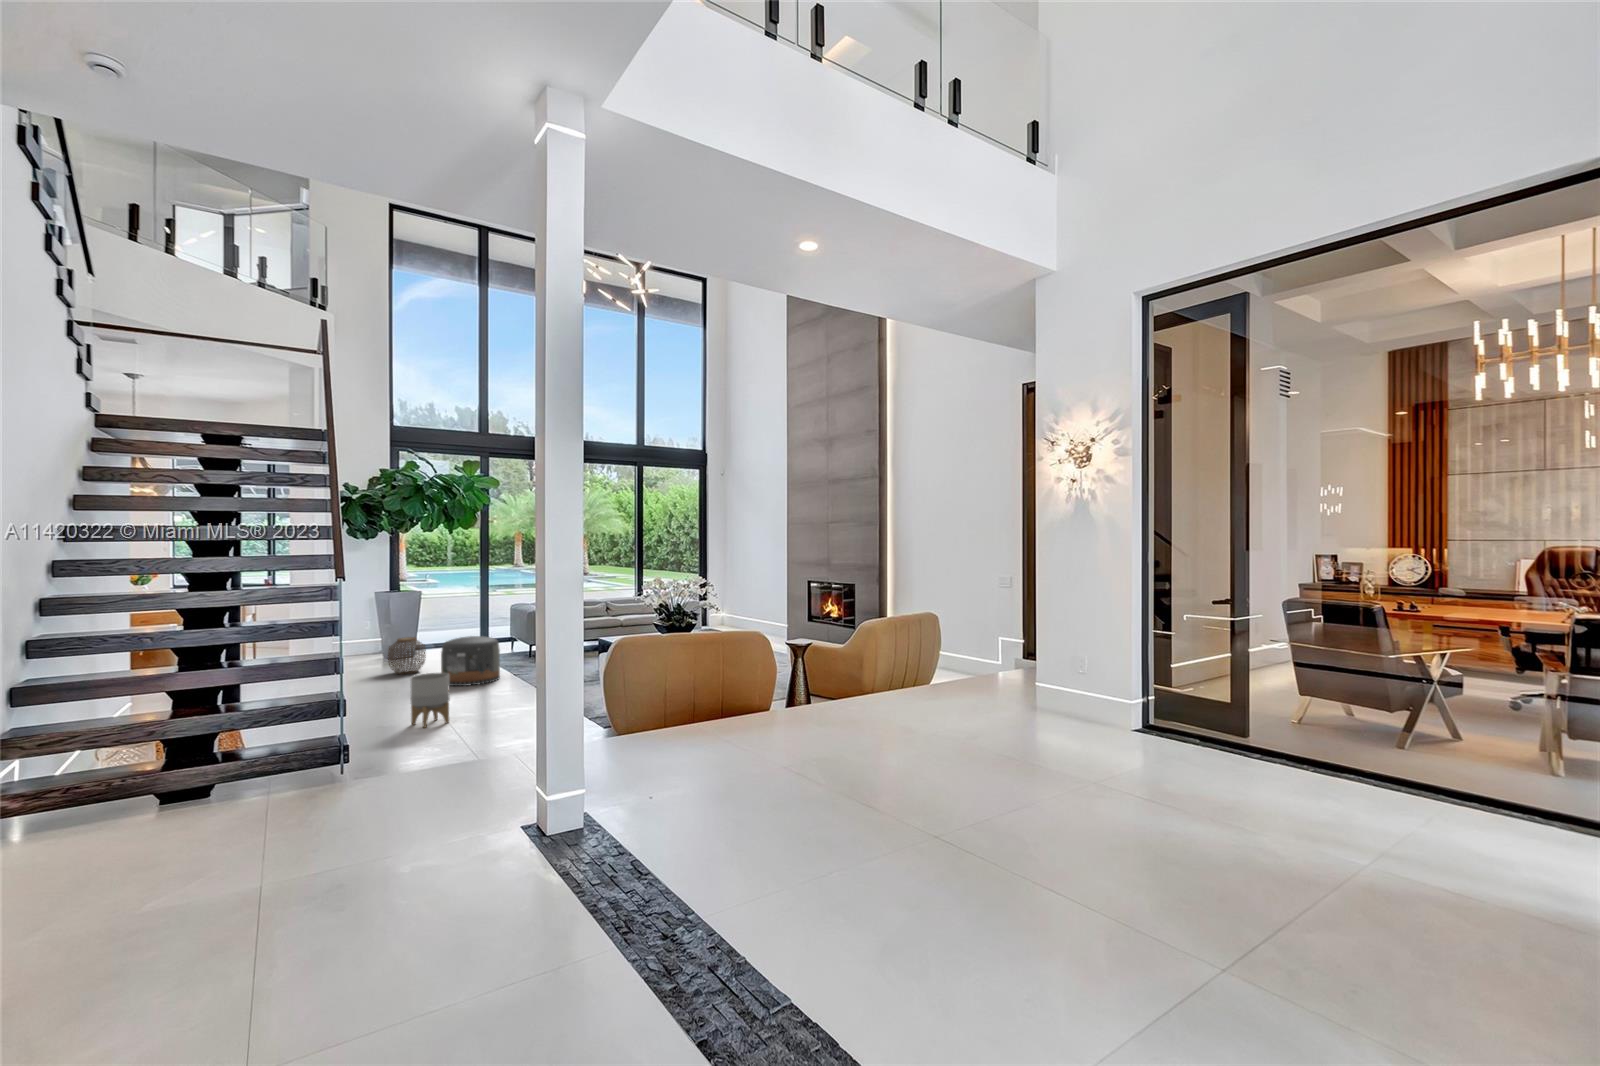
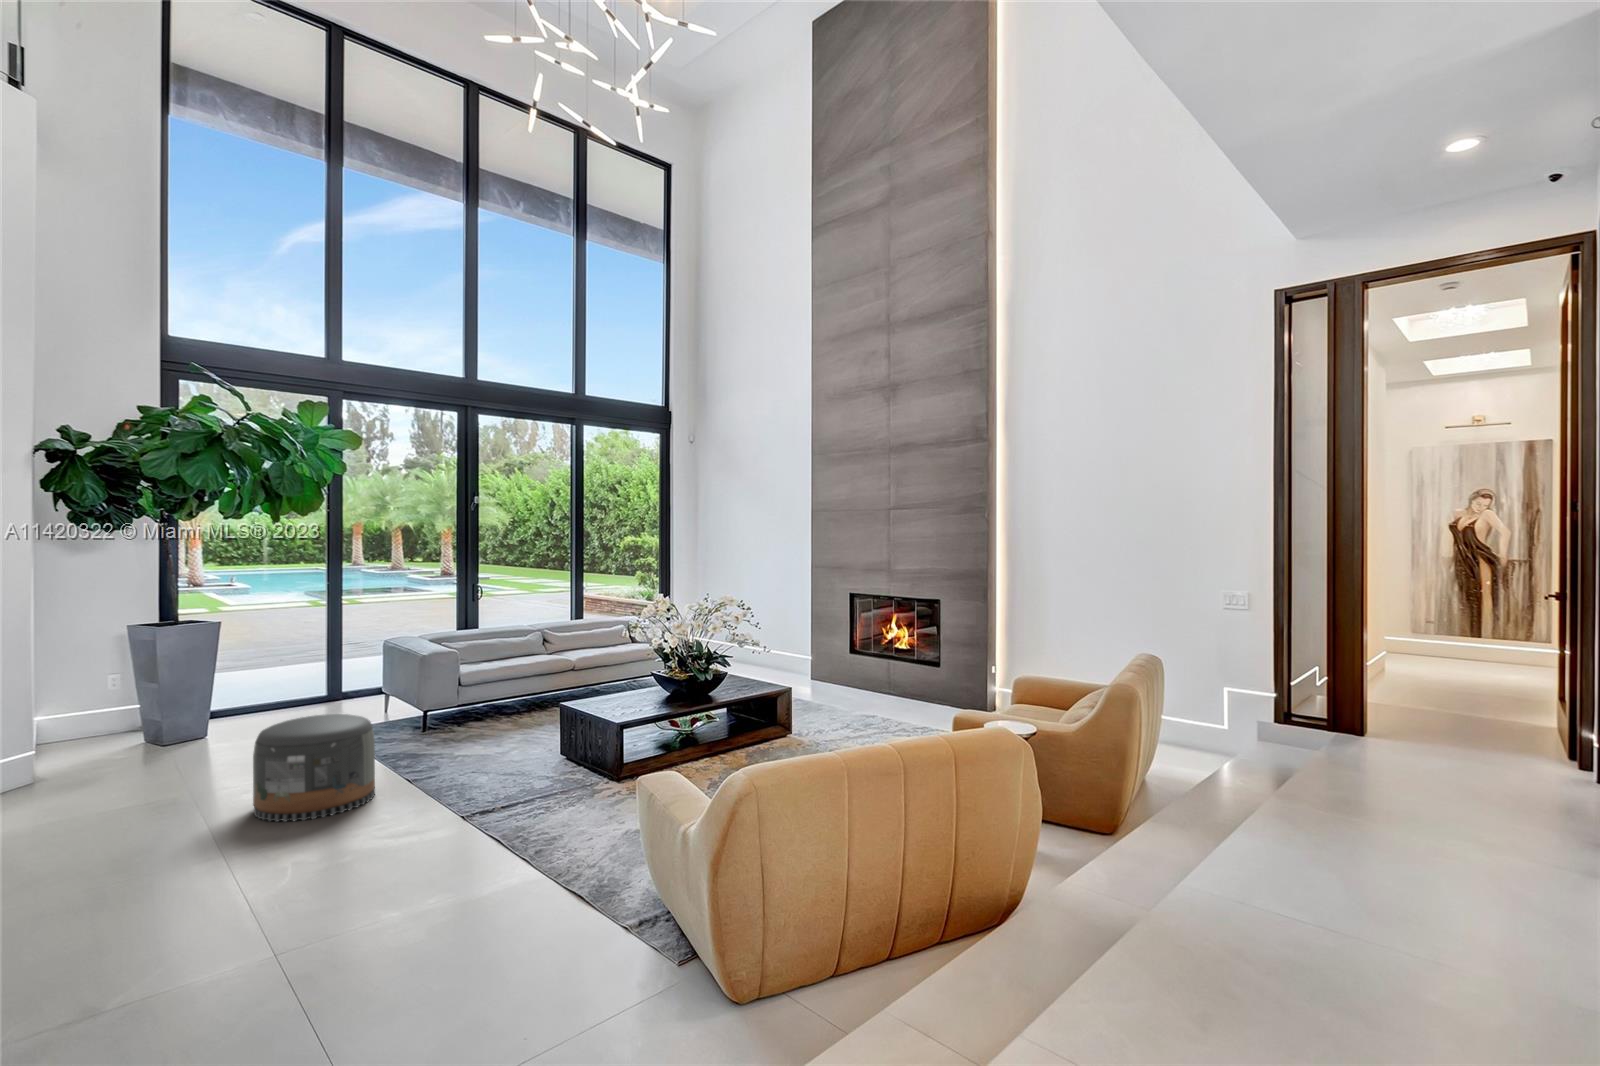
woven basket: present [388,637,426,674] -> none [143,714,224,788]
planter: present [411,673,450,728] -> none [160,846,267,1006]

